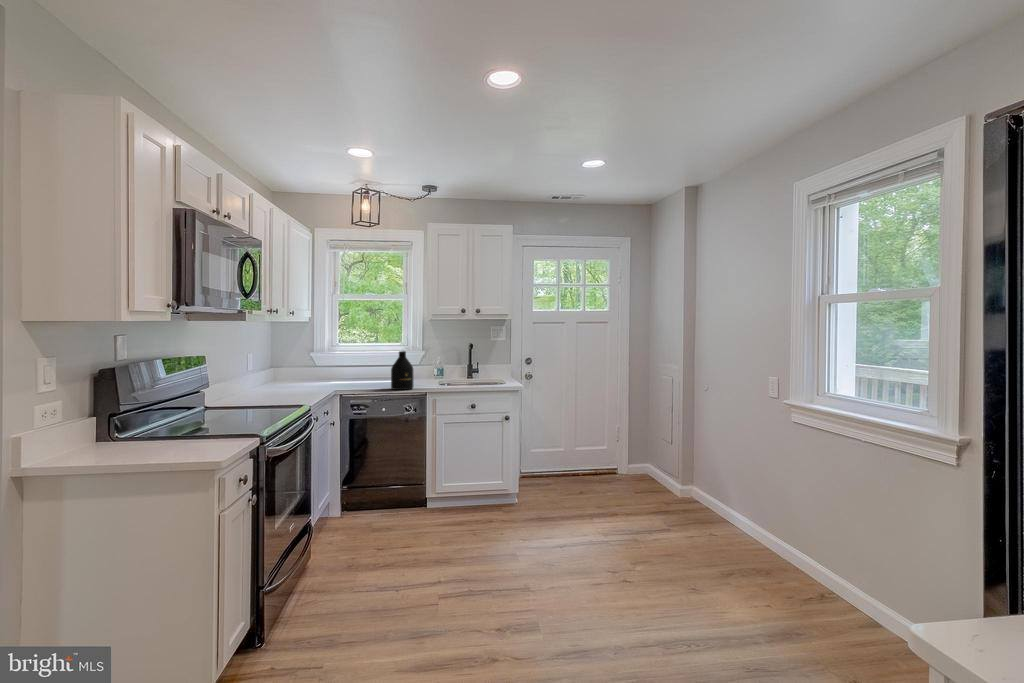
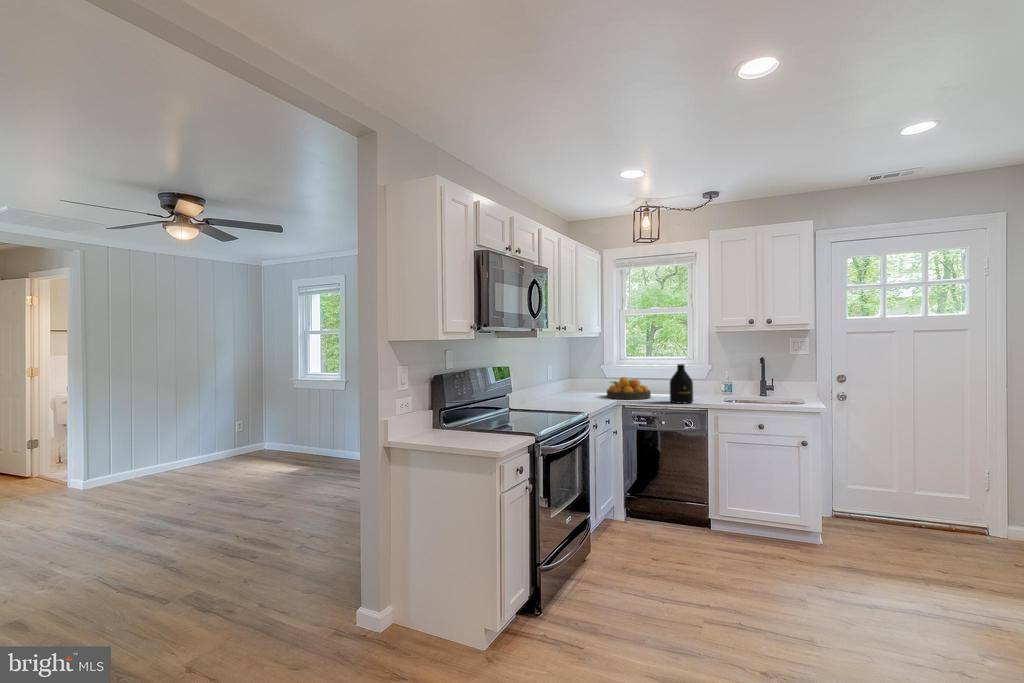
fruit bowl: none [322,365,370,389] -> present [607,377,651,399]

